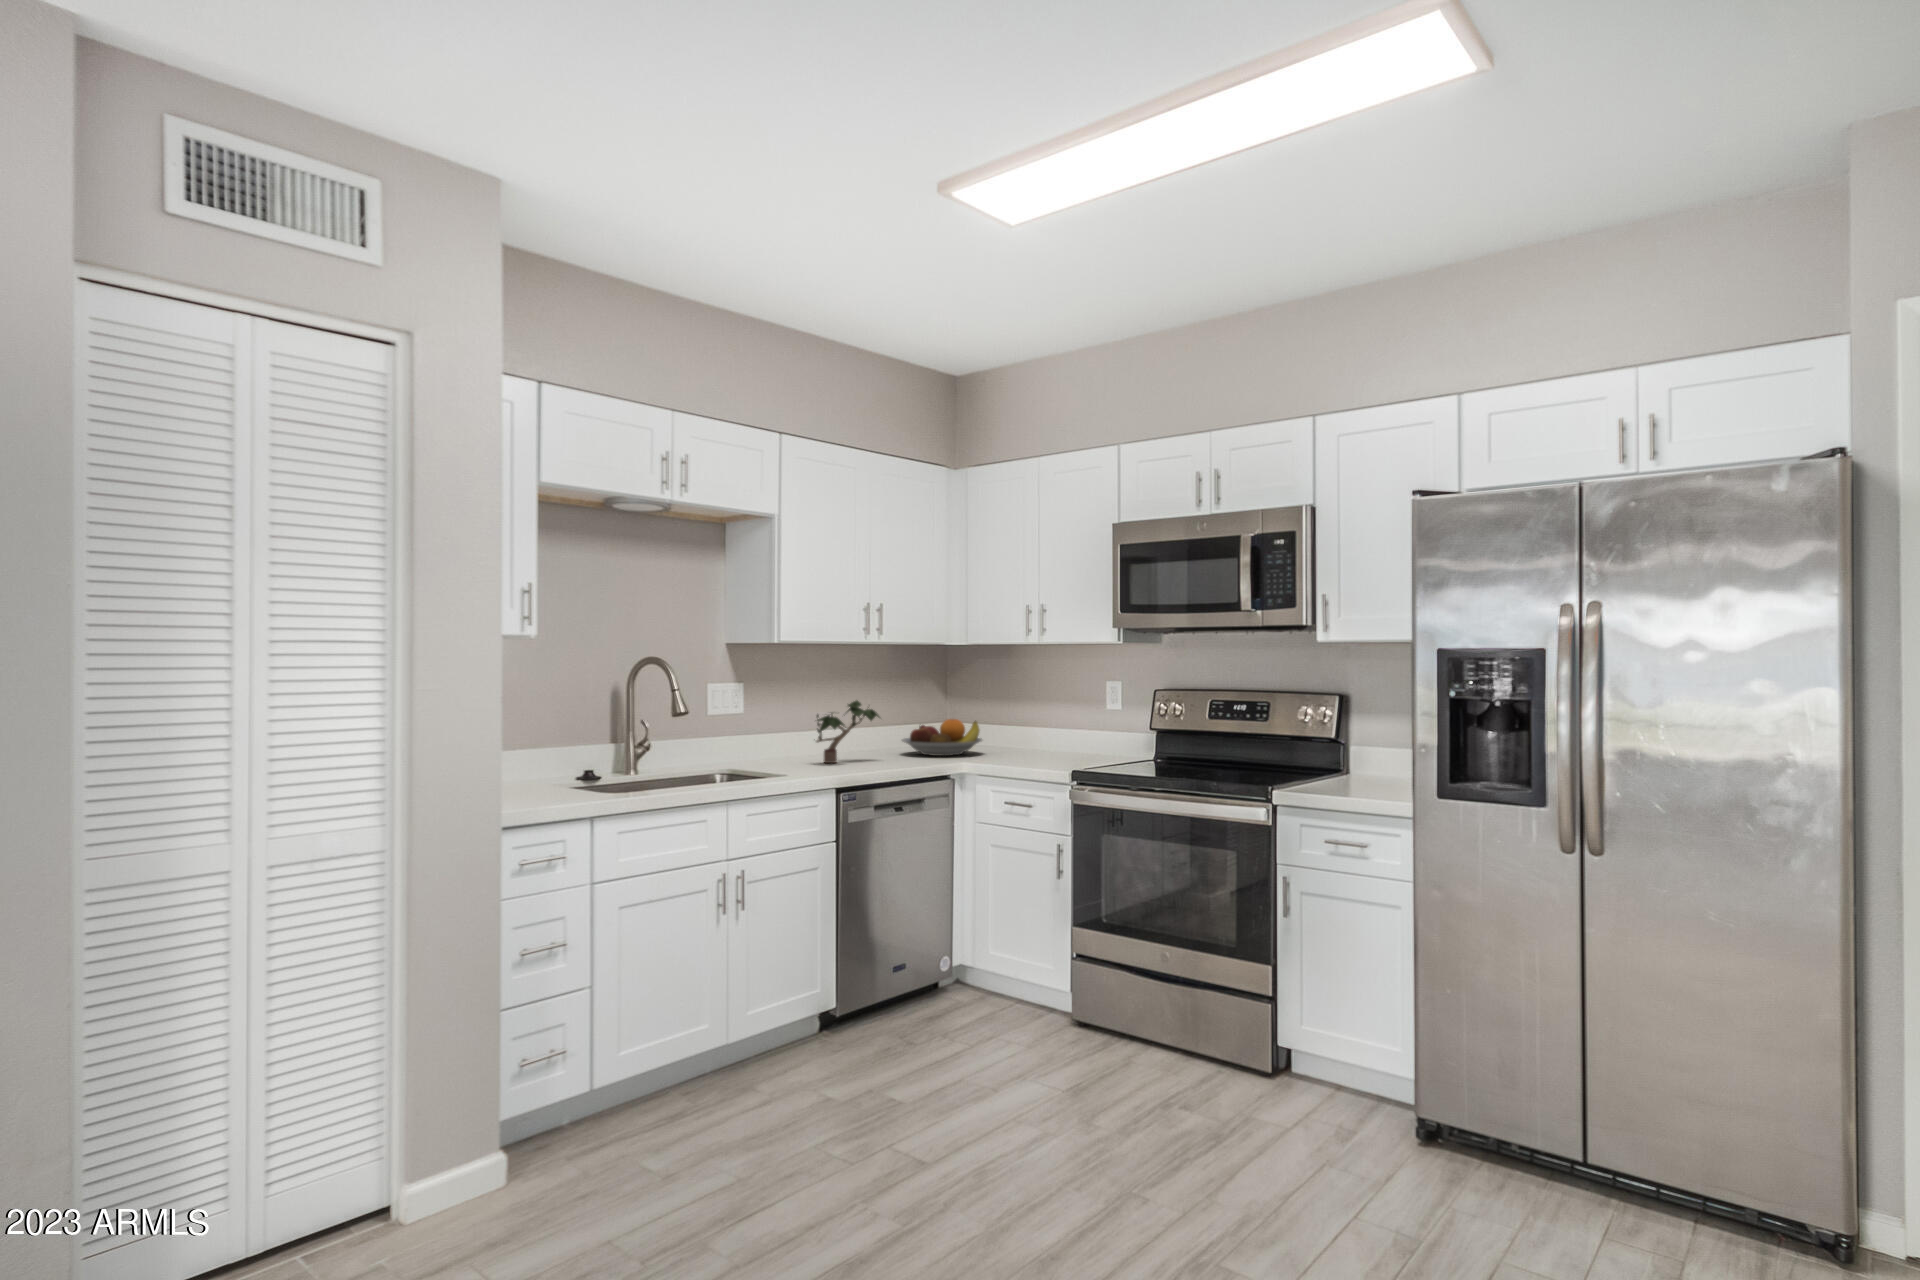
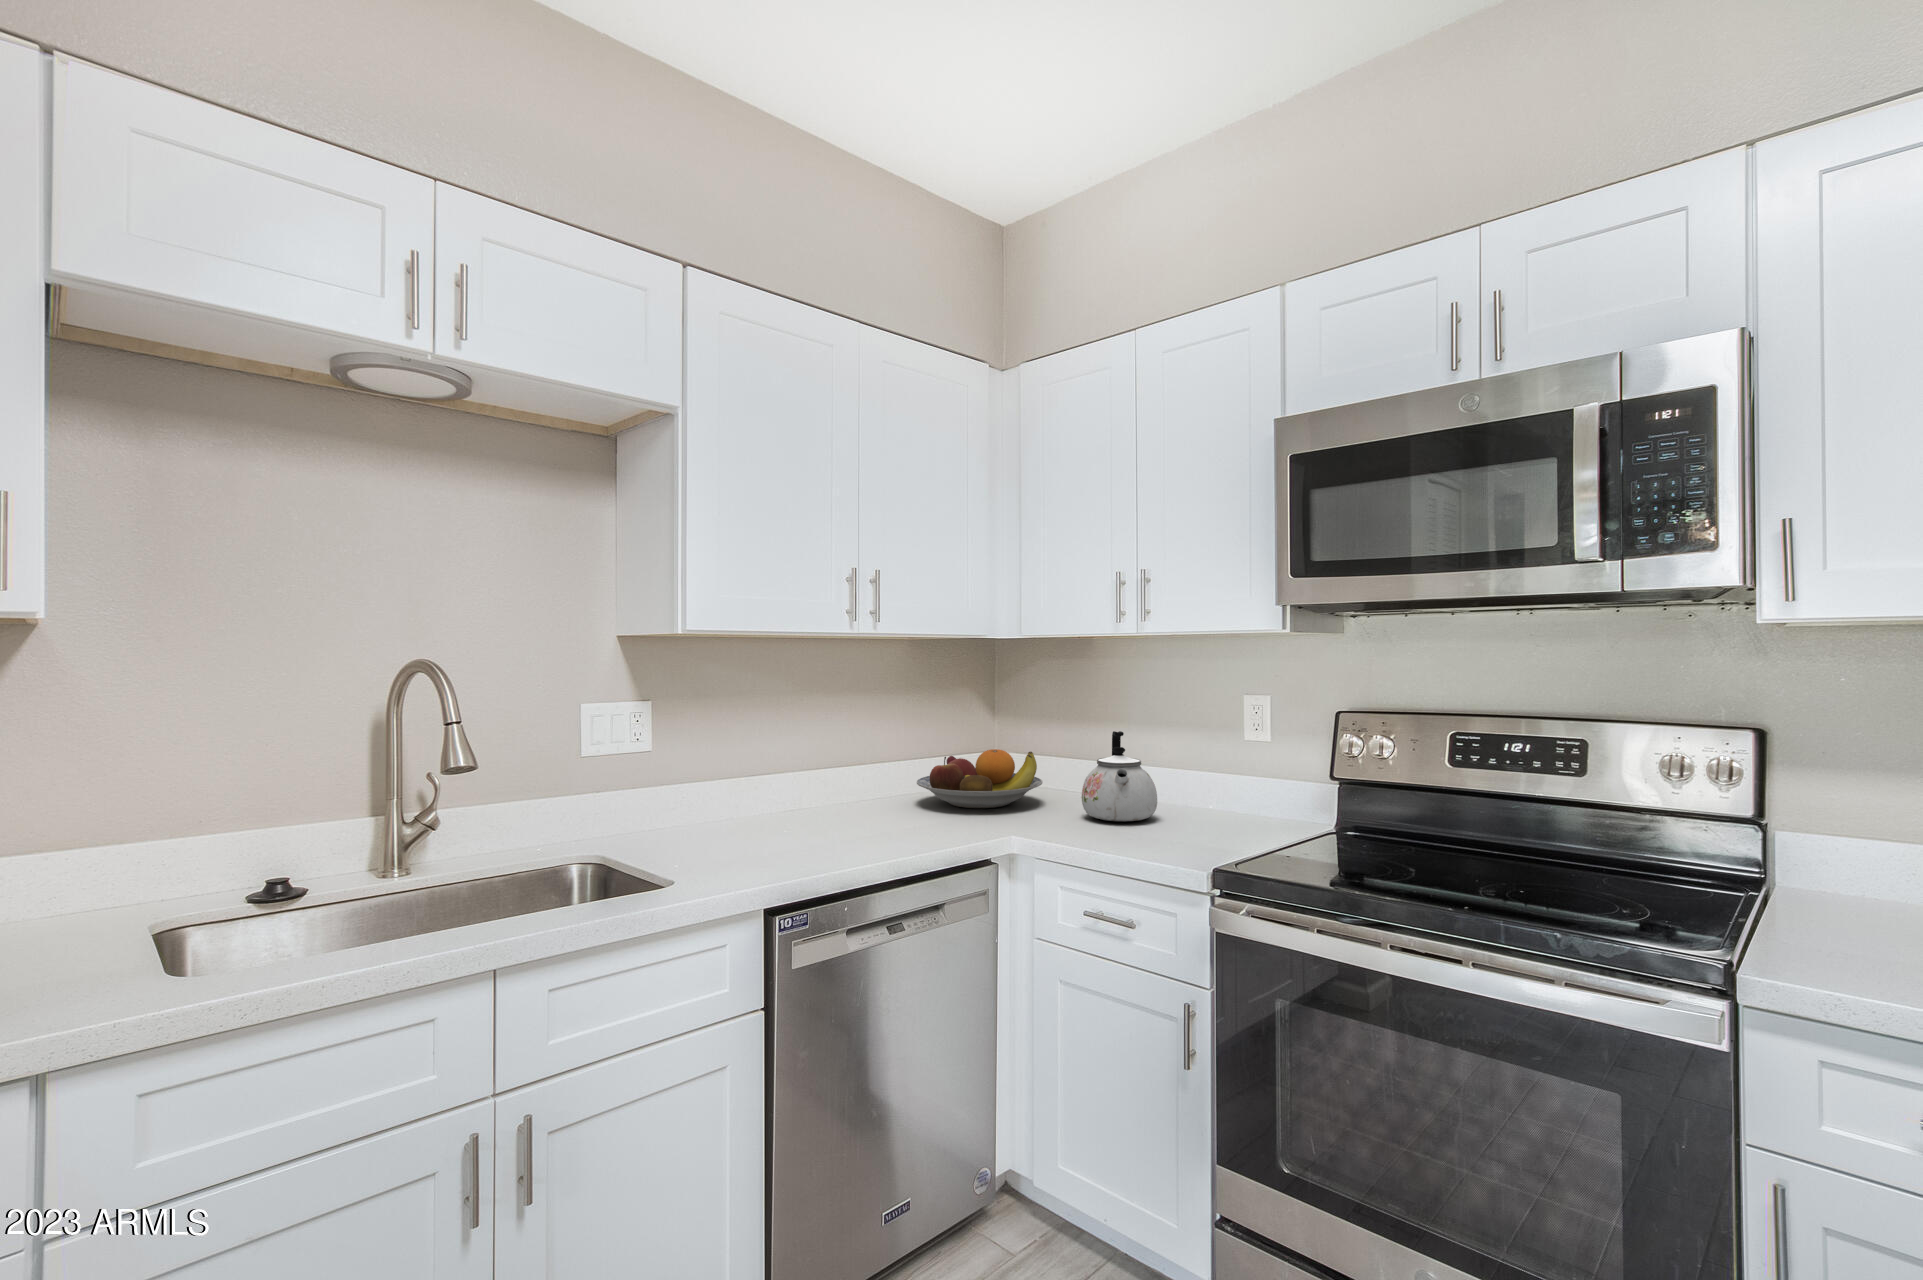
potted plant: present [817,700,880,763] -> none [754,721,888,831]
kettle: none [1007,704,1053,759] -> present [1082,731,1157,822]

